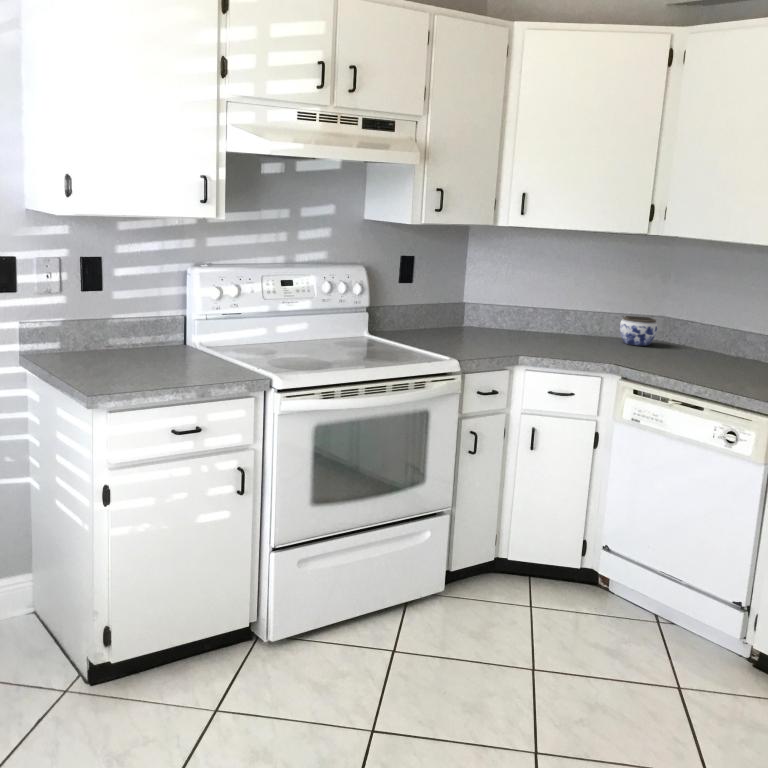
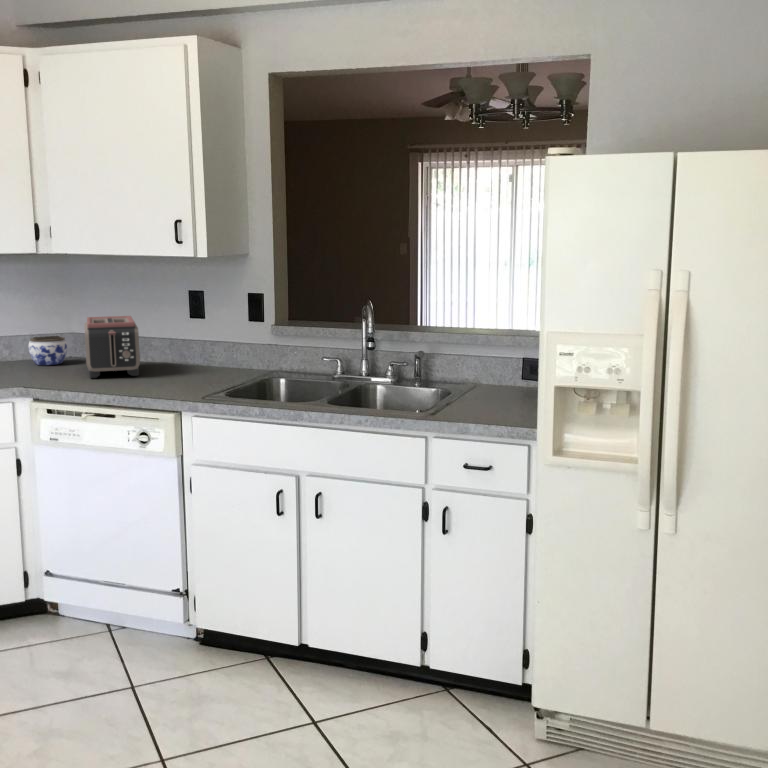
toaster: none [676,302,739,370] -> present [84,316,140,378]

